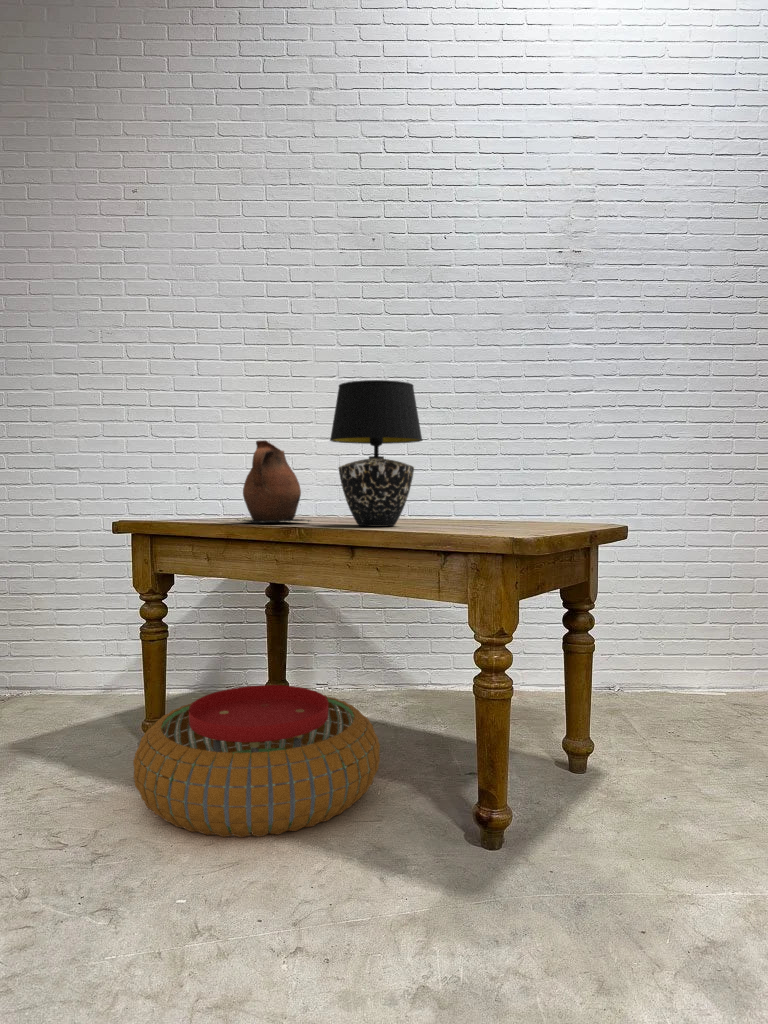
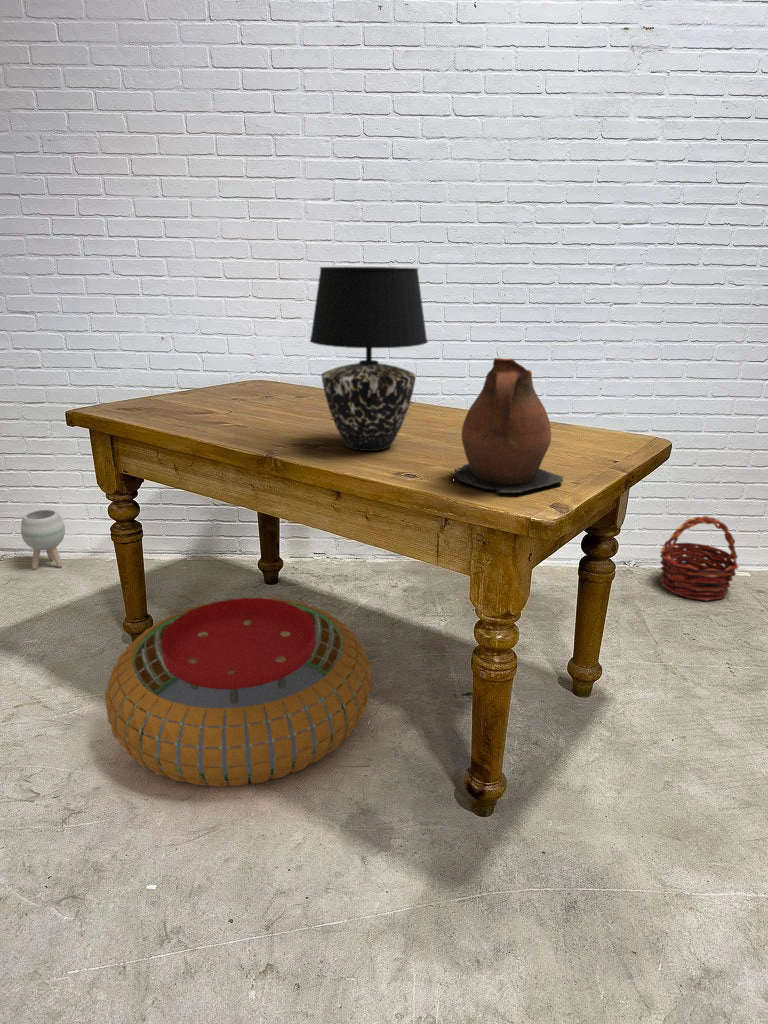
ceramic pitcher: present [237,440,310,523] -> present [451,358,563,493]
basket: none [642,631,715,711] -> present [660,516,739,601]
planter: none [41,644,82,701] -> present [21,509,65,569]

